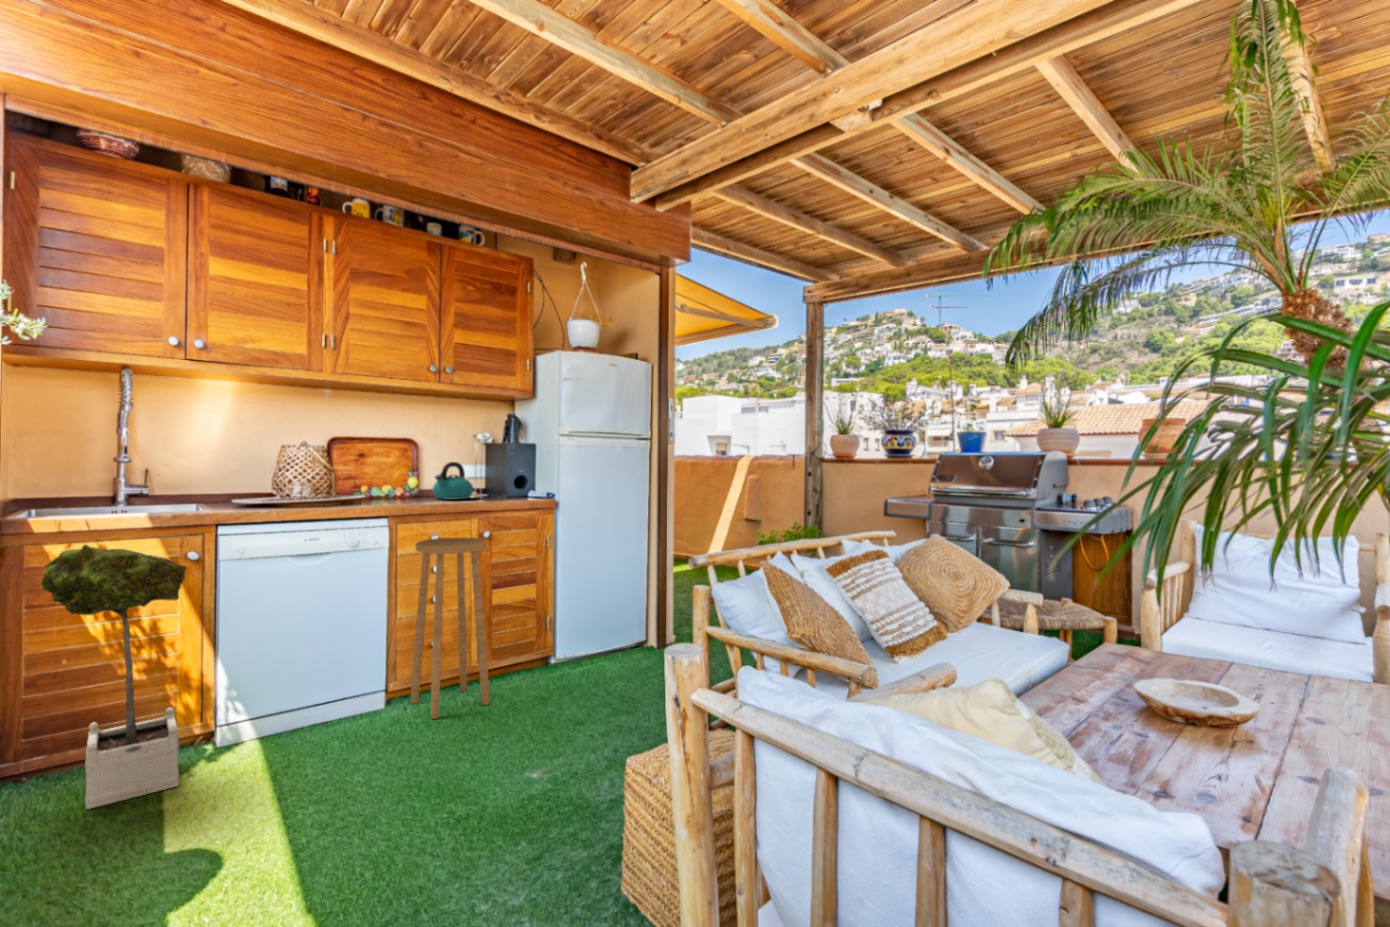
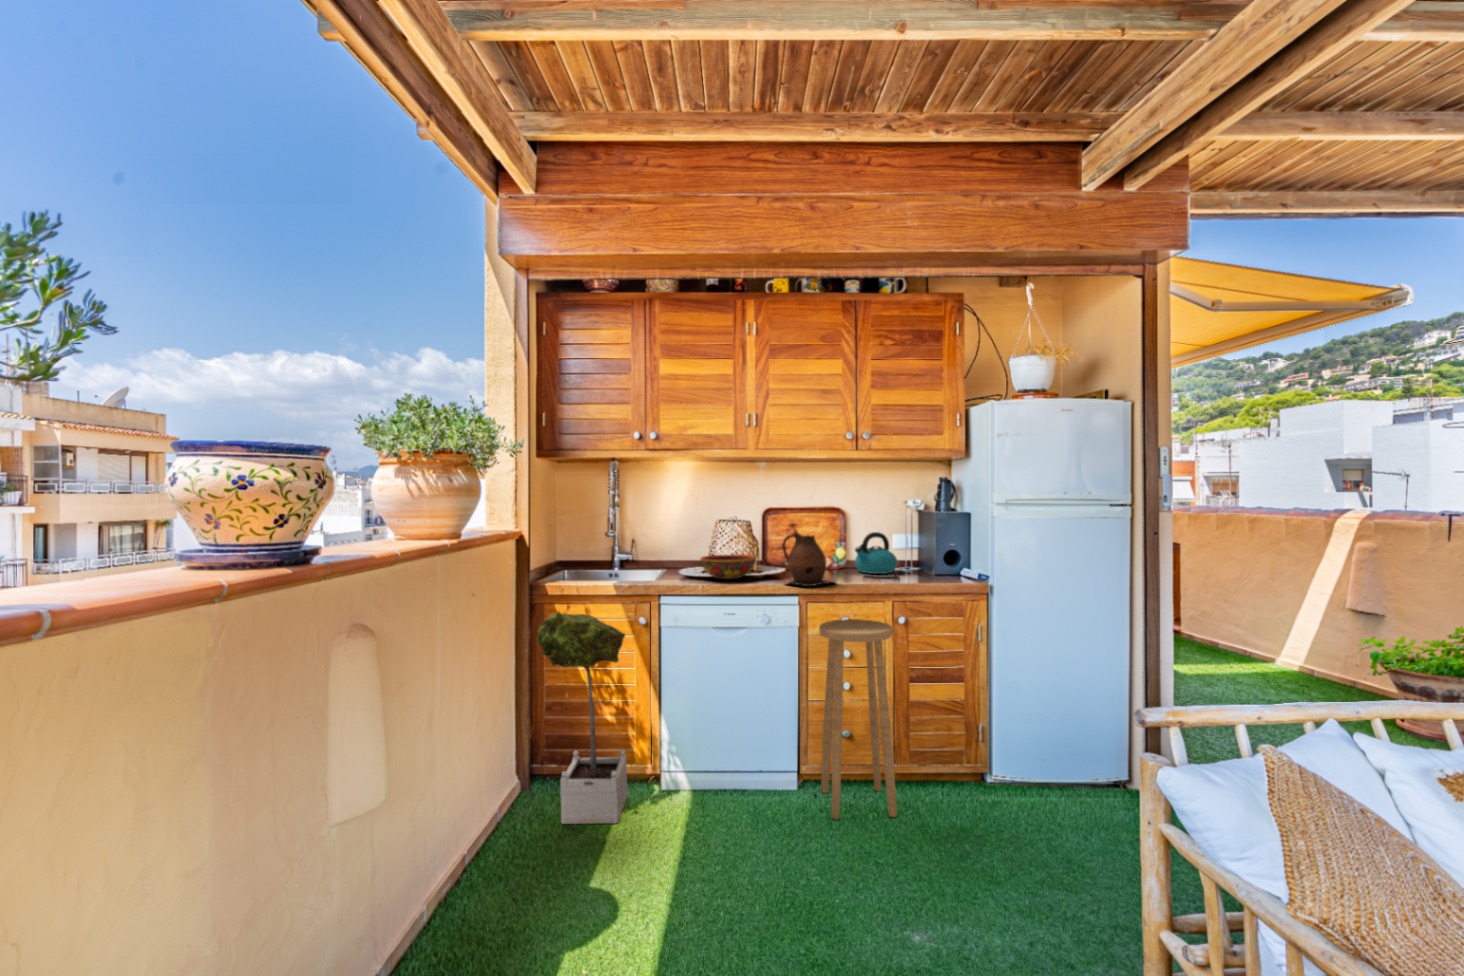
ceramic pitcher: none [371,453,428,508] -> present [782,529,834,586]
bowl: none [264,483,333,507] -> present [700,555,755,579]

